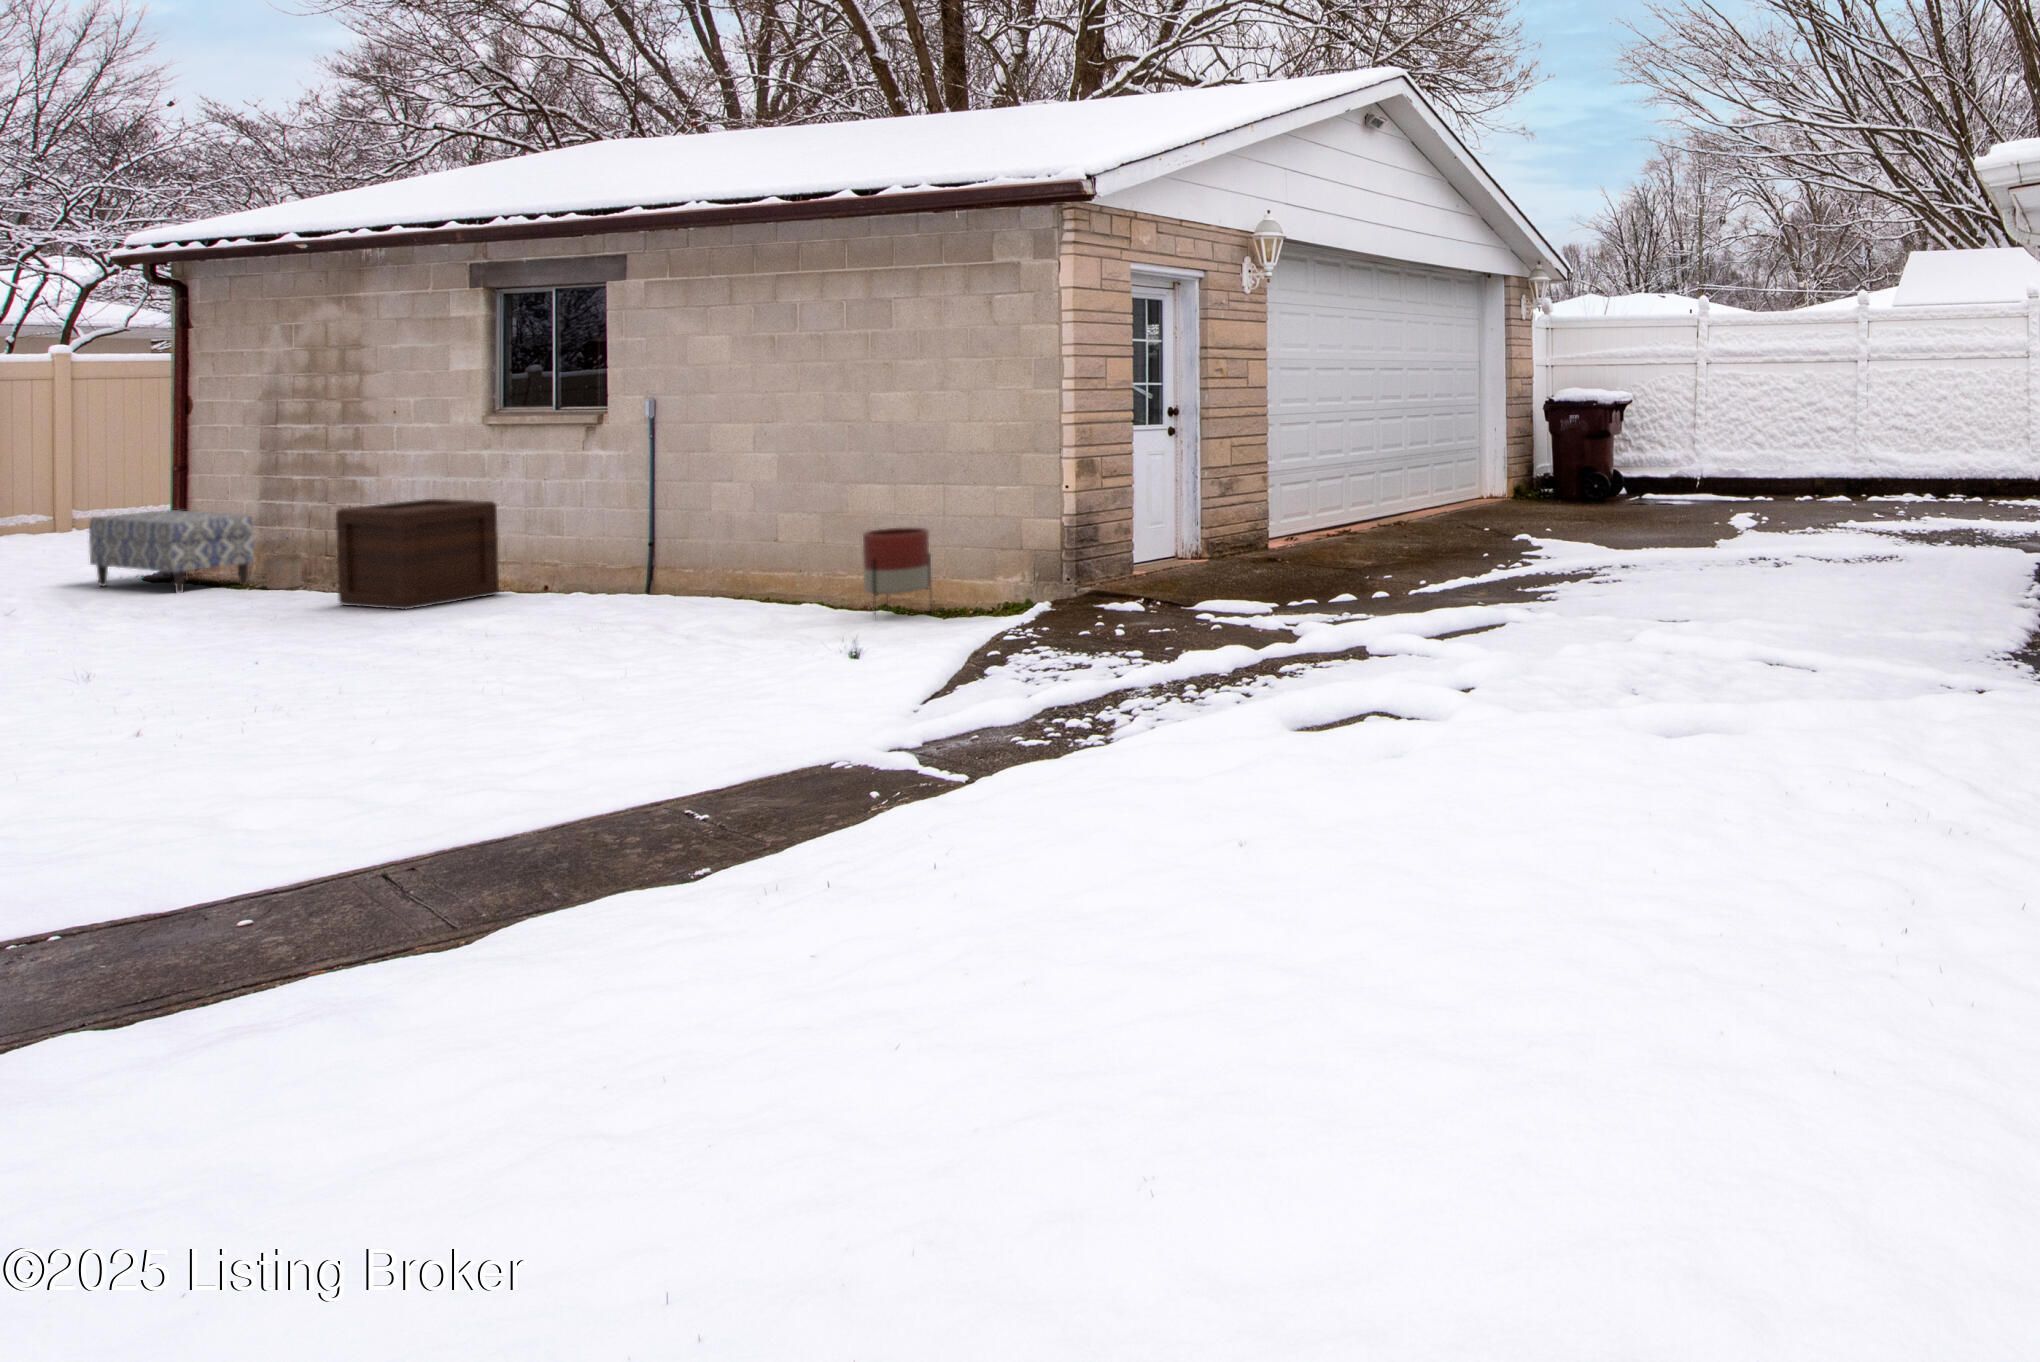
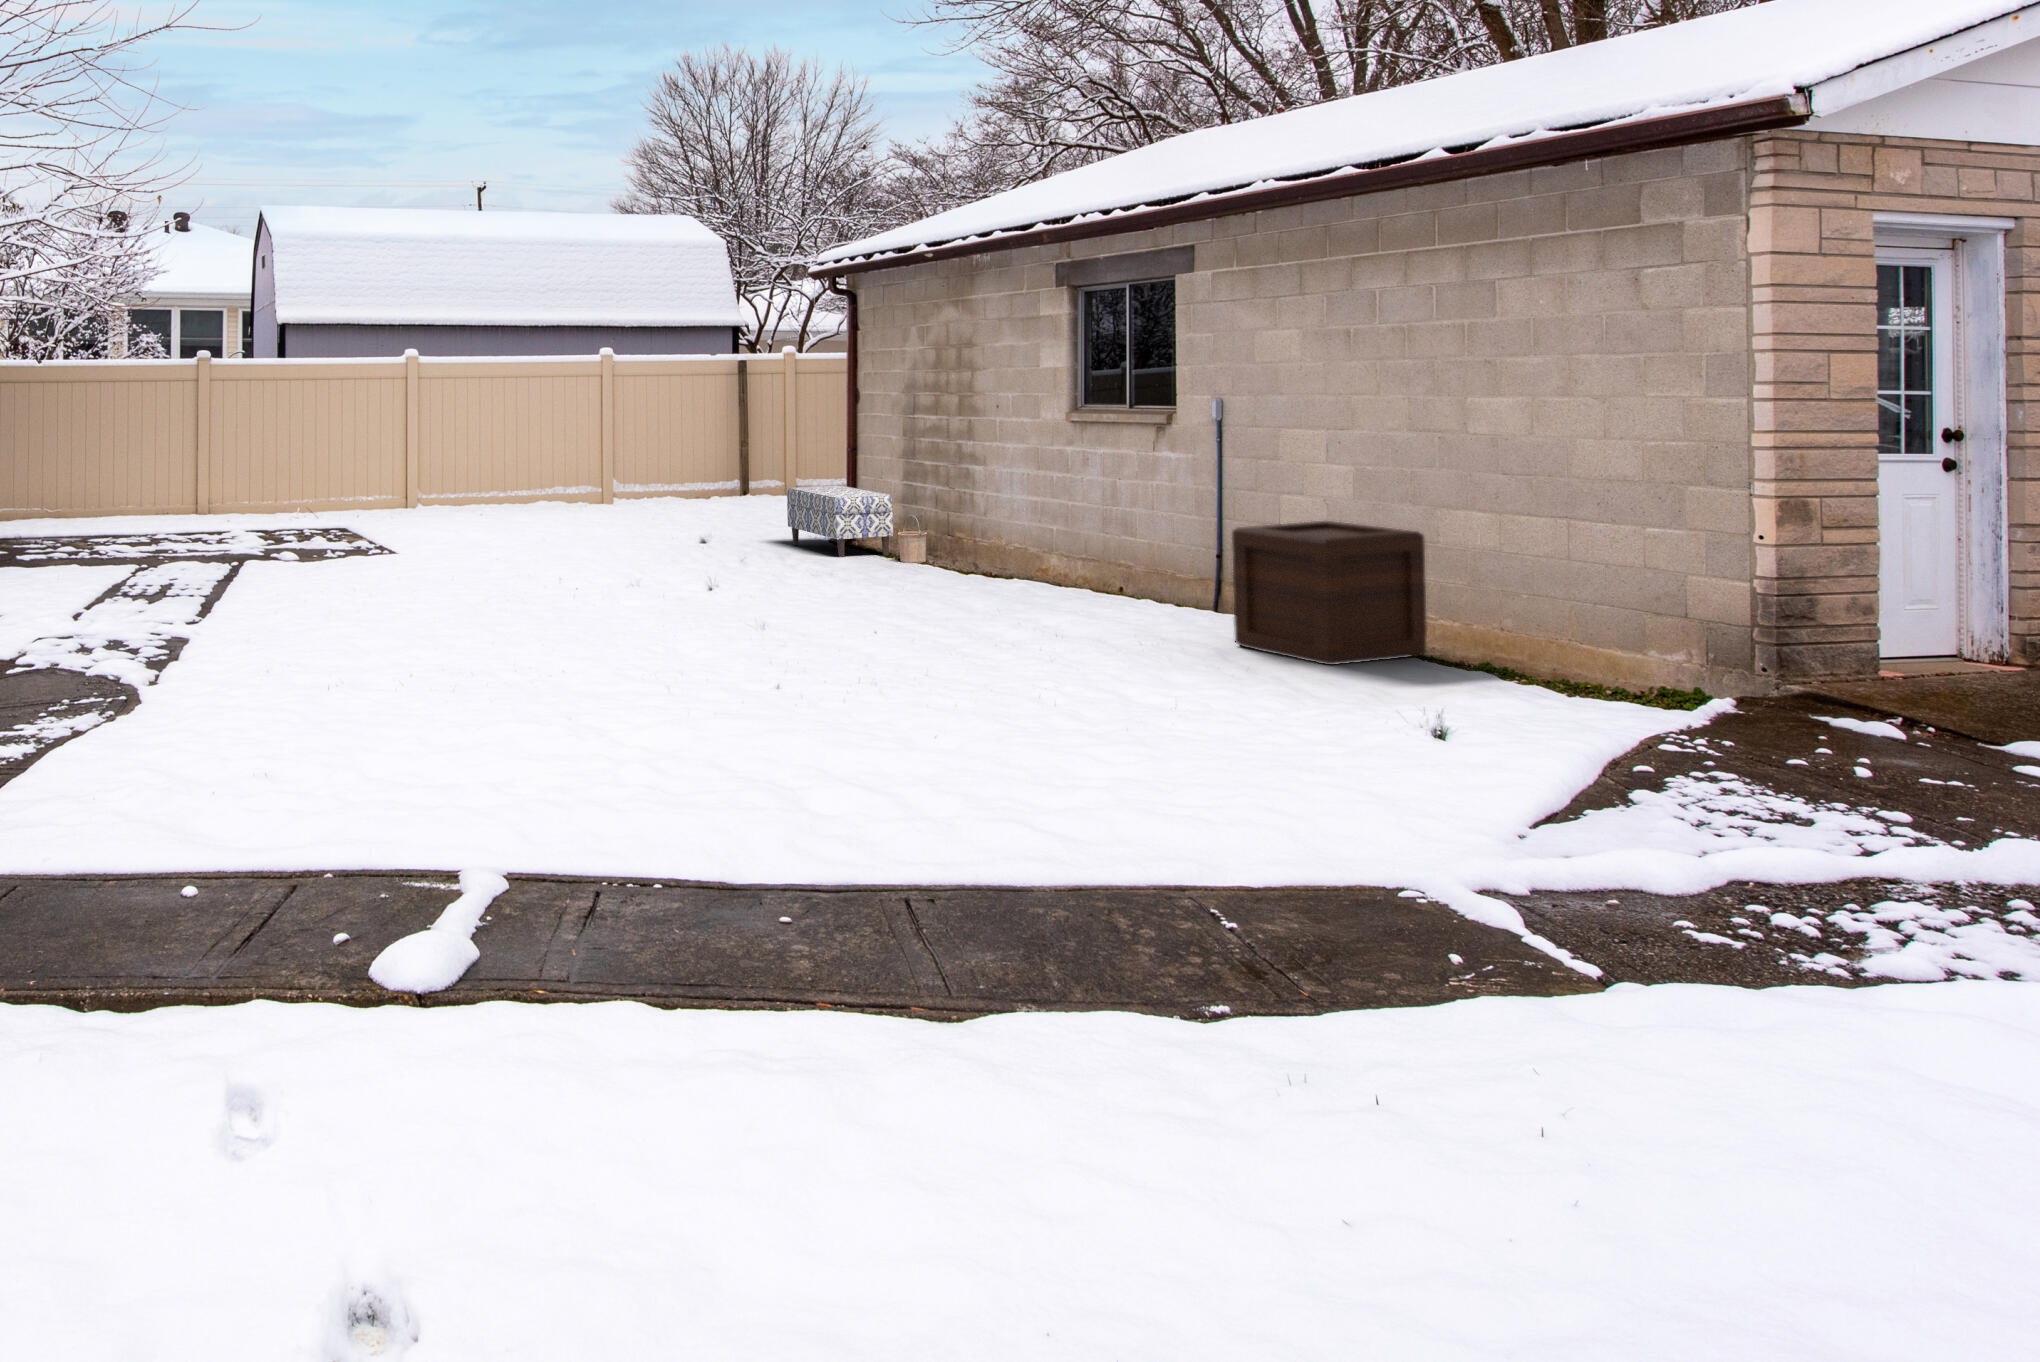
wooden crate: present [336,499,499,610] -> present [1232,521,1427,665]
planter: present [863,527,932,611] -> none [1458,570,1553,685]

